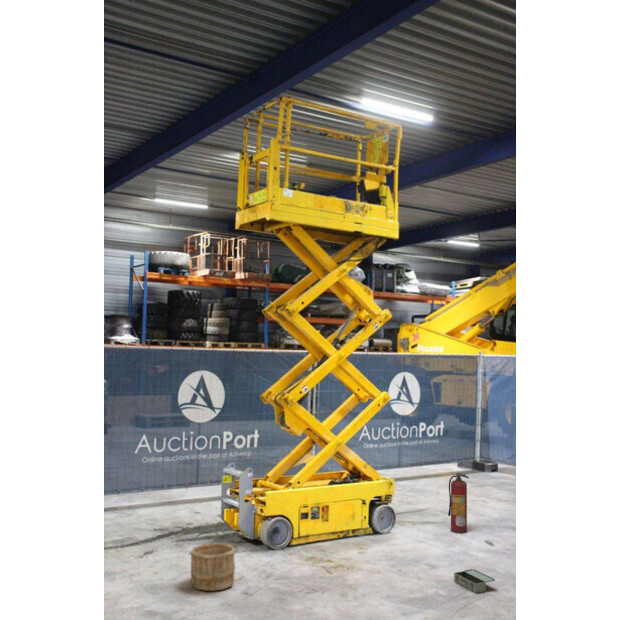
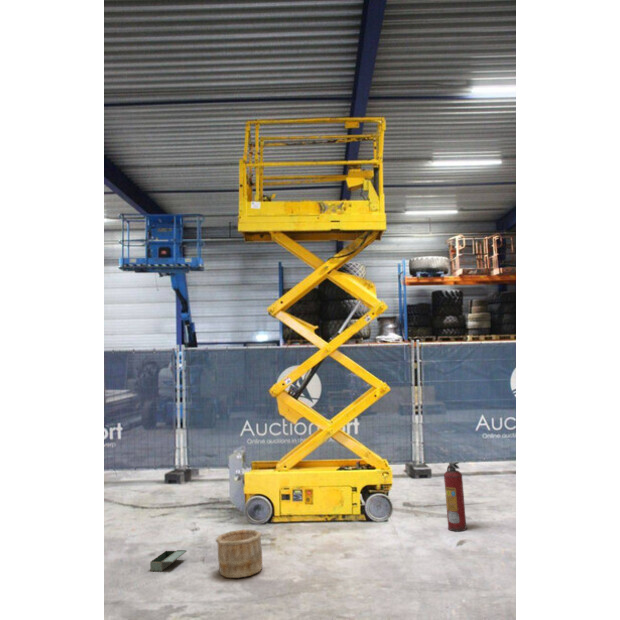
wooden bucket: present [190,543,235,591] -> present [216,529,262,578]
toolbox: present [454,569,495,593] -> present [150,550,187,571]

